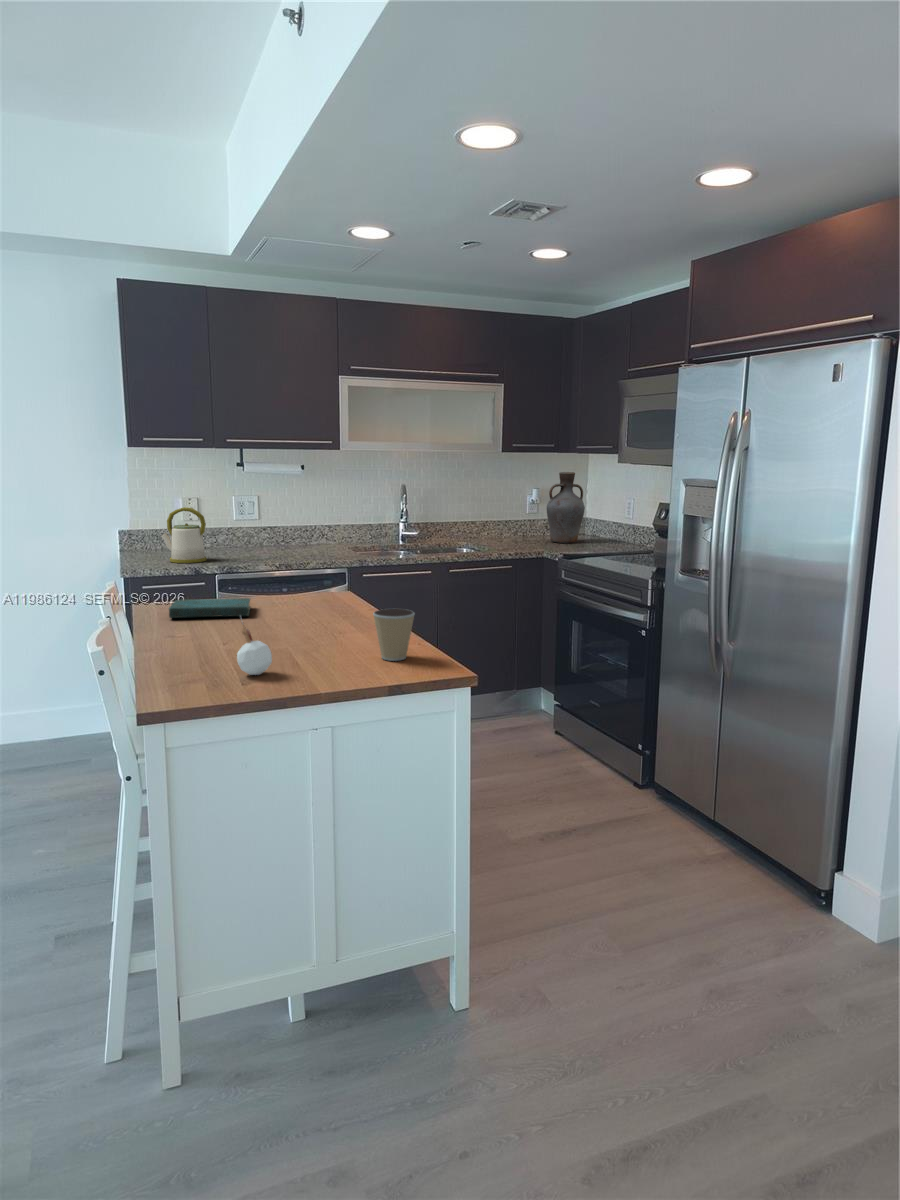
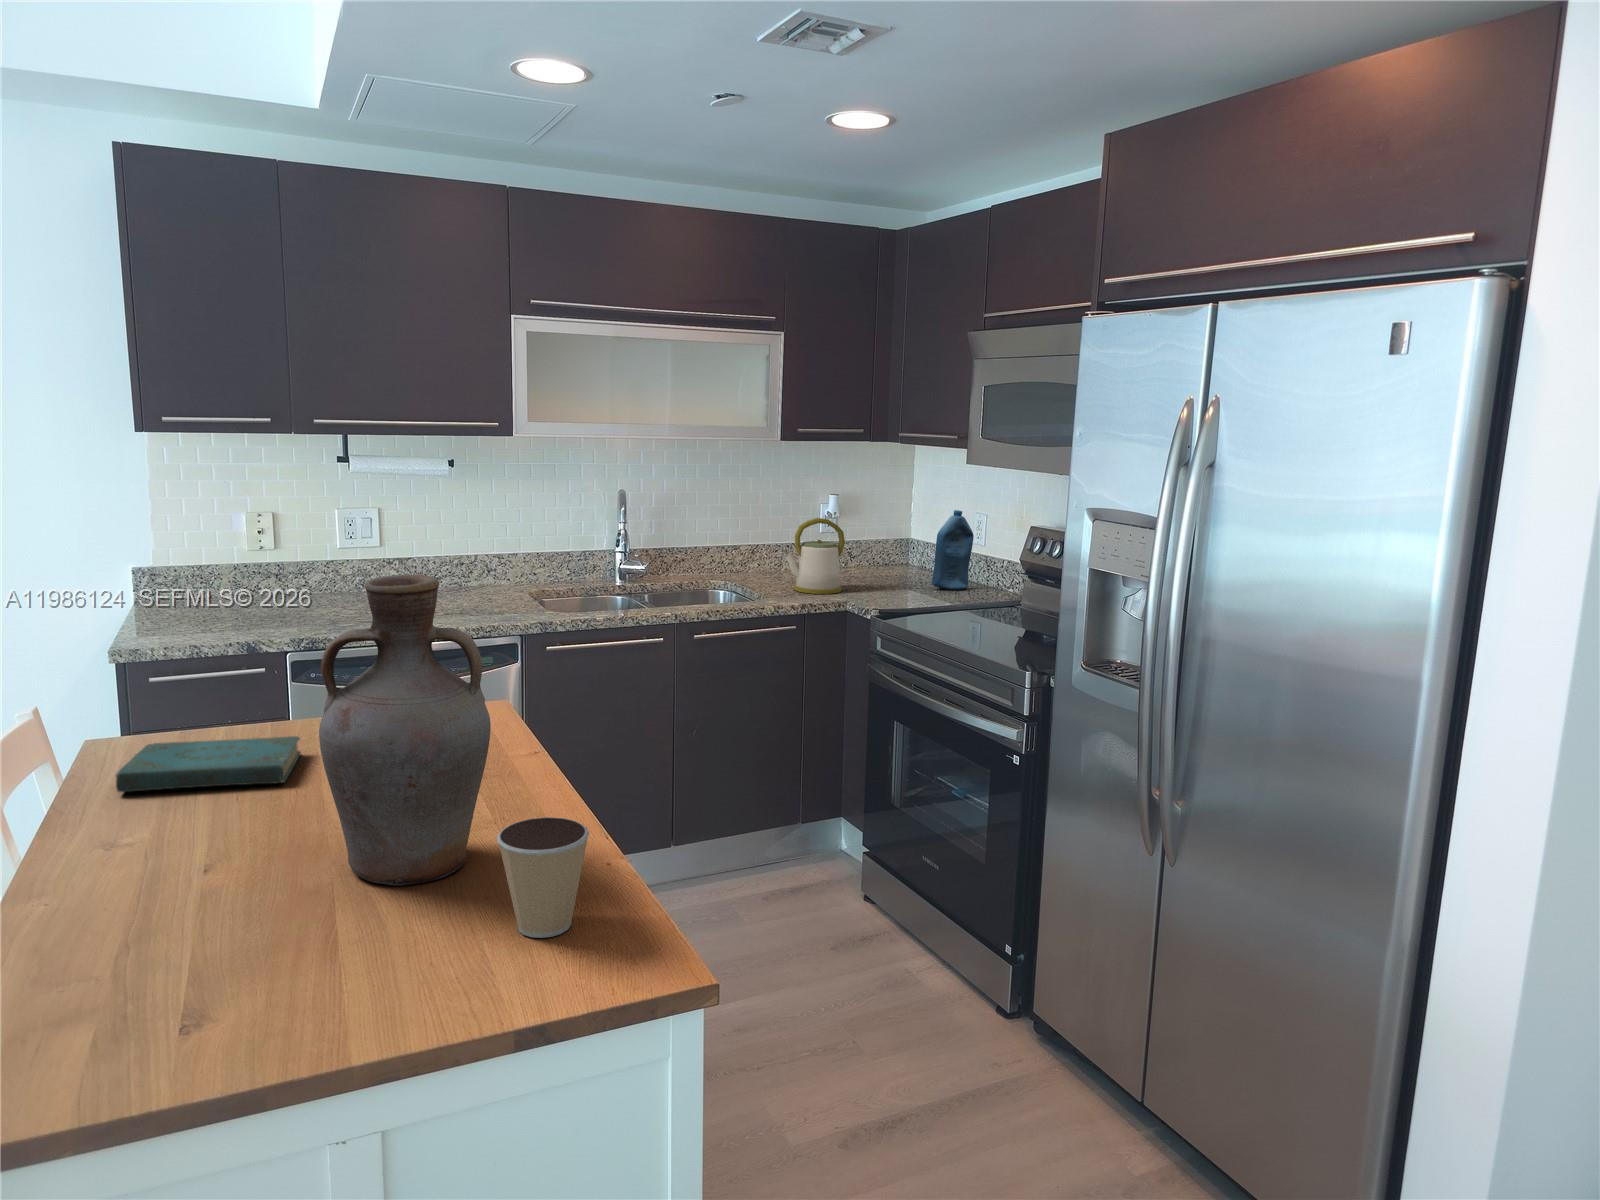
vase: present [547,472,585,543] -> present [319,574,491,885]
bottle: none [598,495,625,546] -> present [932,510,974,590]
kettle: present [161,507,206,563] -> present [785,518,845,594]
candle: present [237,616,272,675] -> none [163,870,251,1009]

